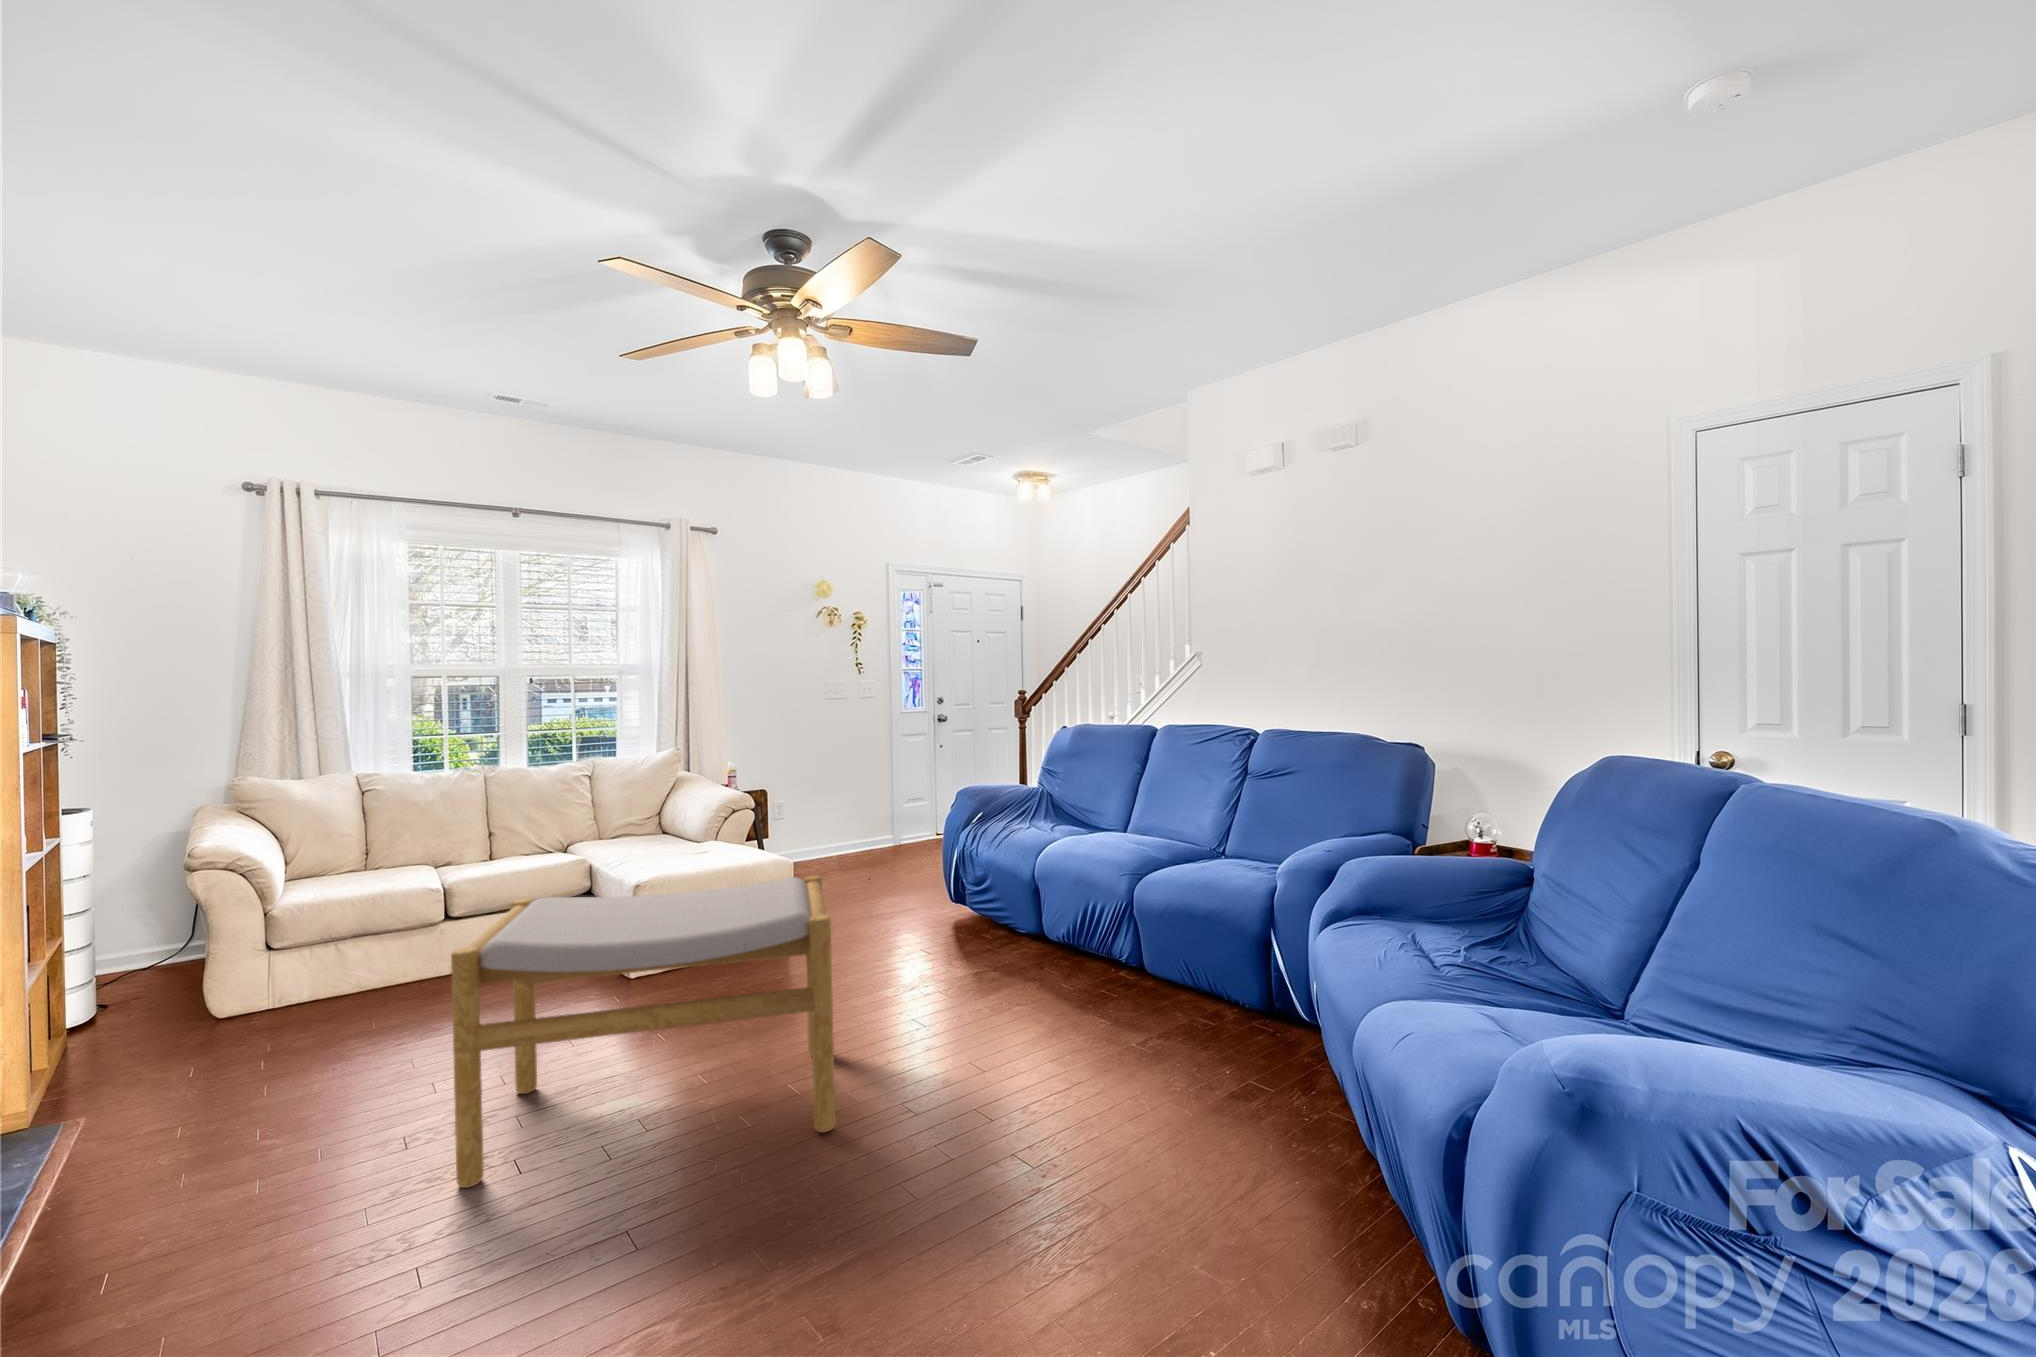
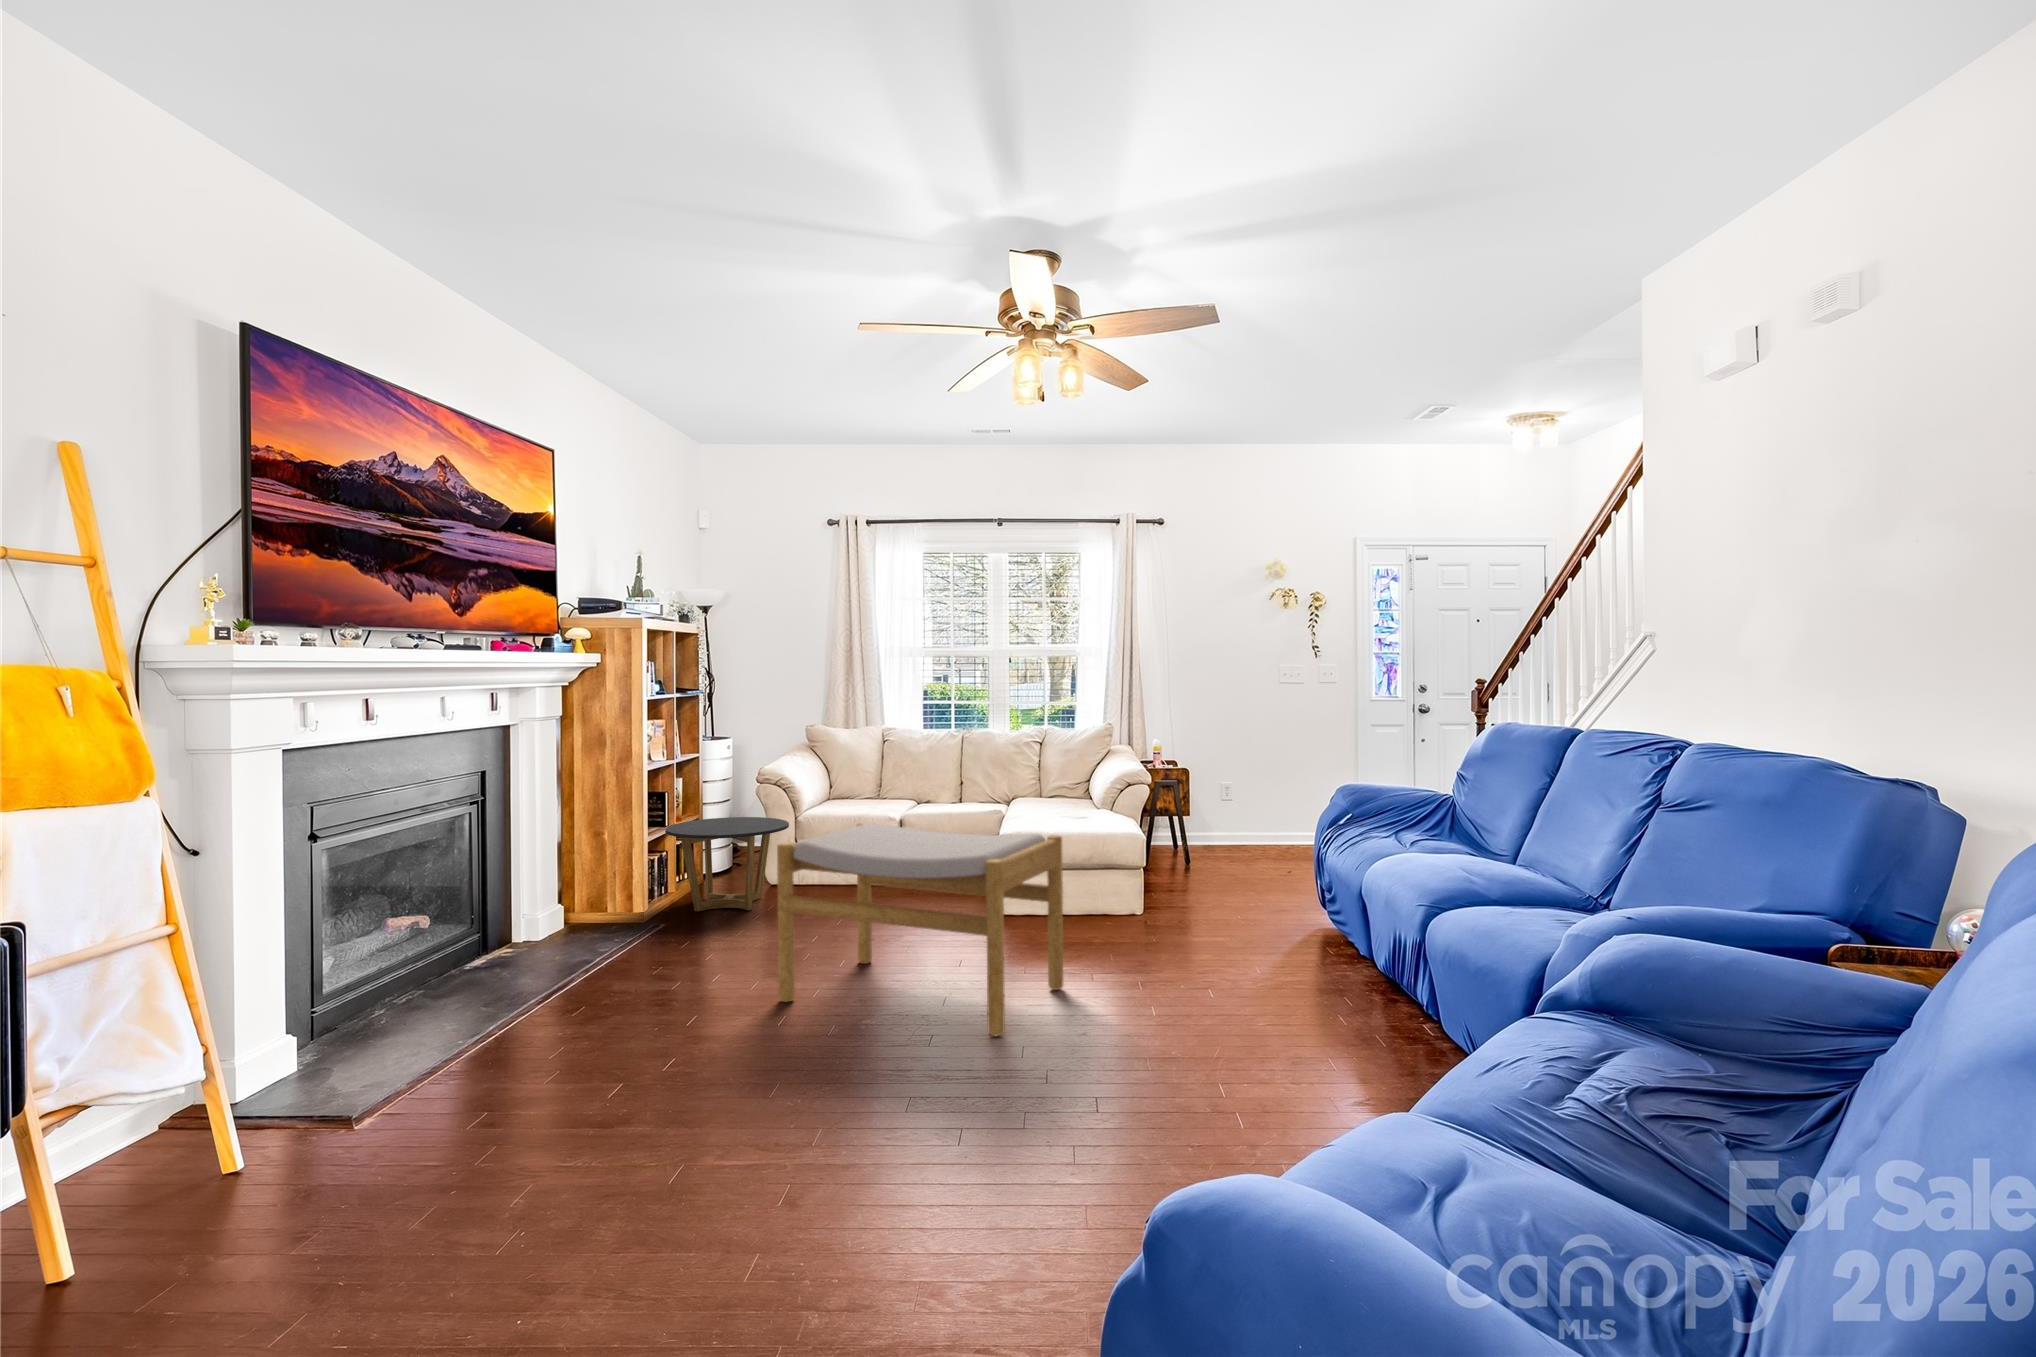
side table: none [23,918,283,1094] -> present [665,817,789,911]

